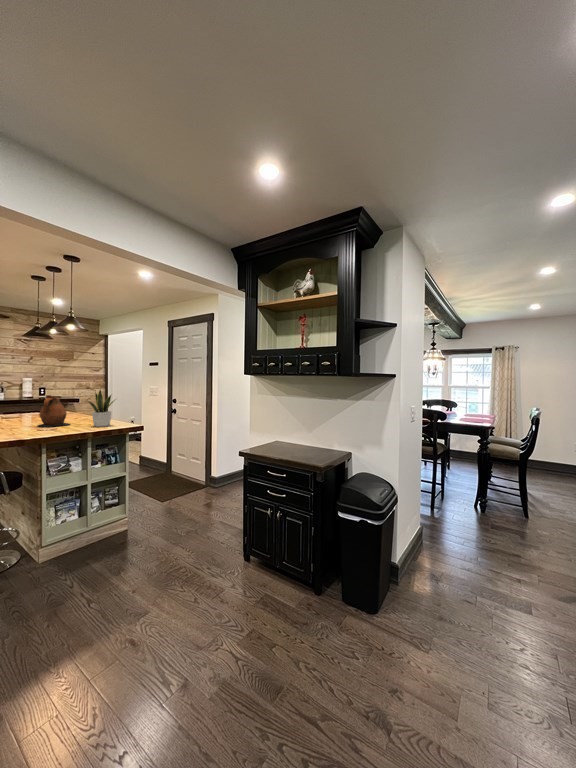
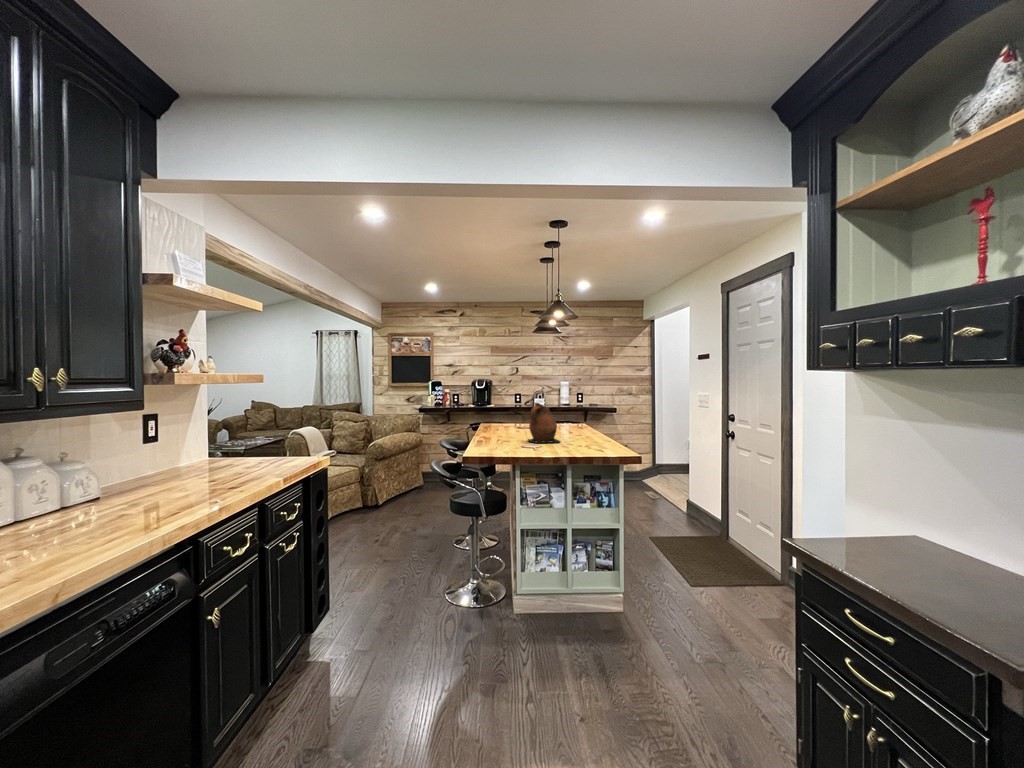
potted plant: present [88,390,116,427] -> none [572,394,610,450]

